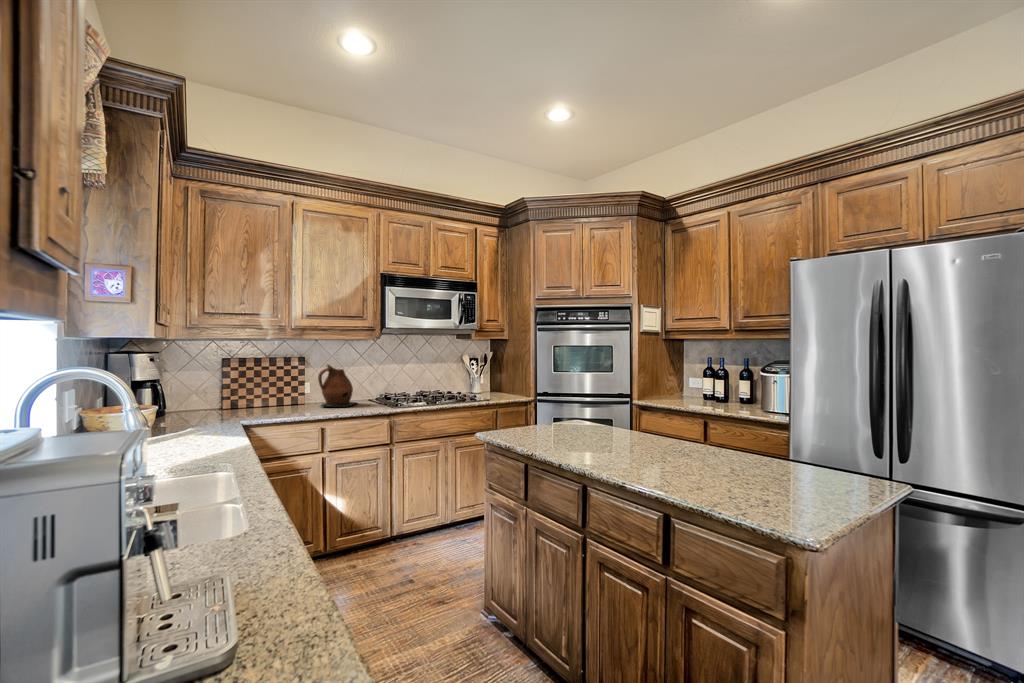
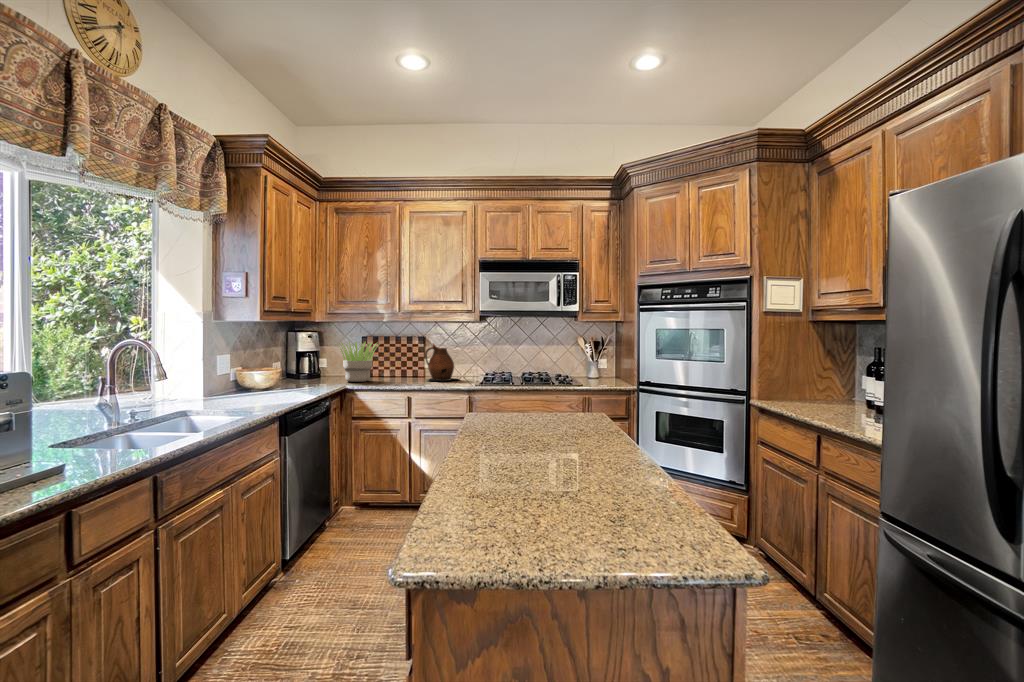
potted plant: none [199,364,266,417] -> present [340,342,376,382]

